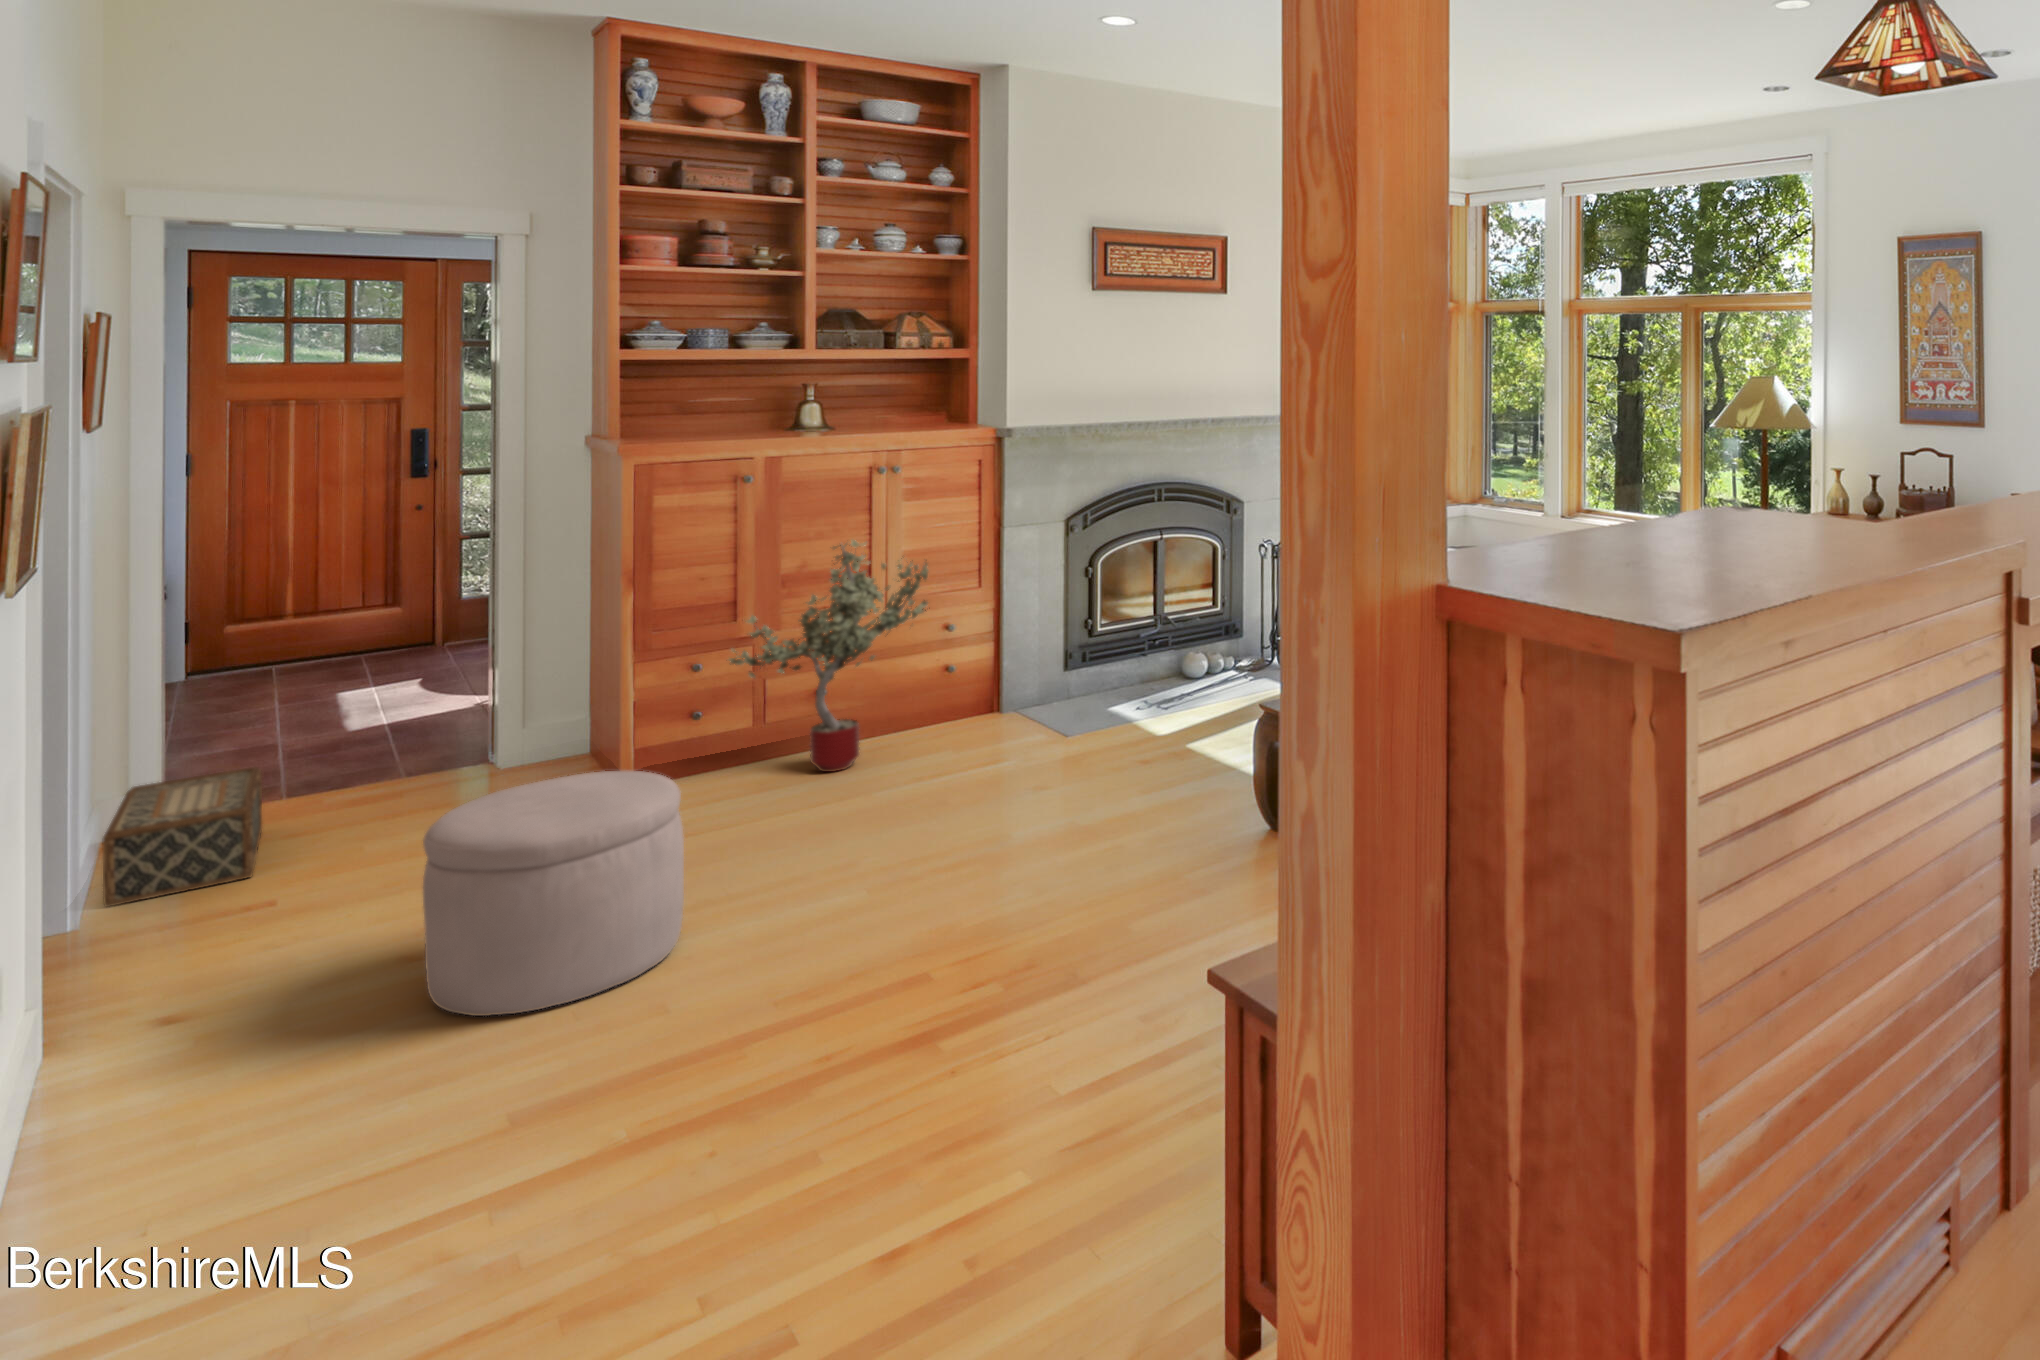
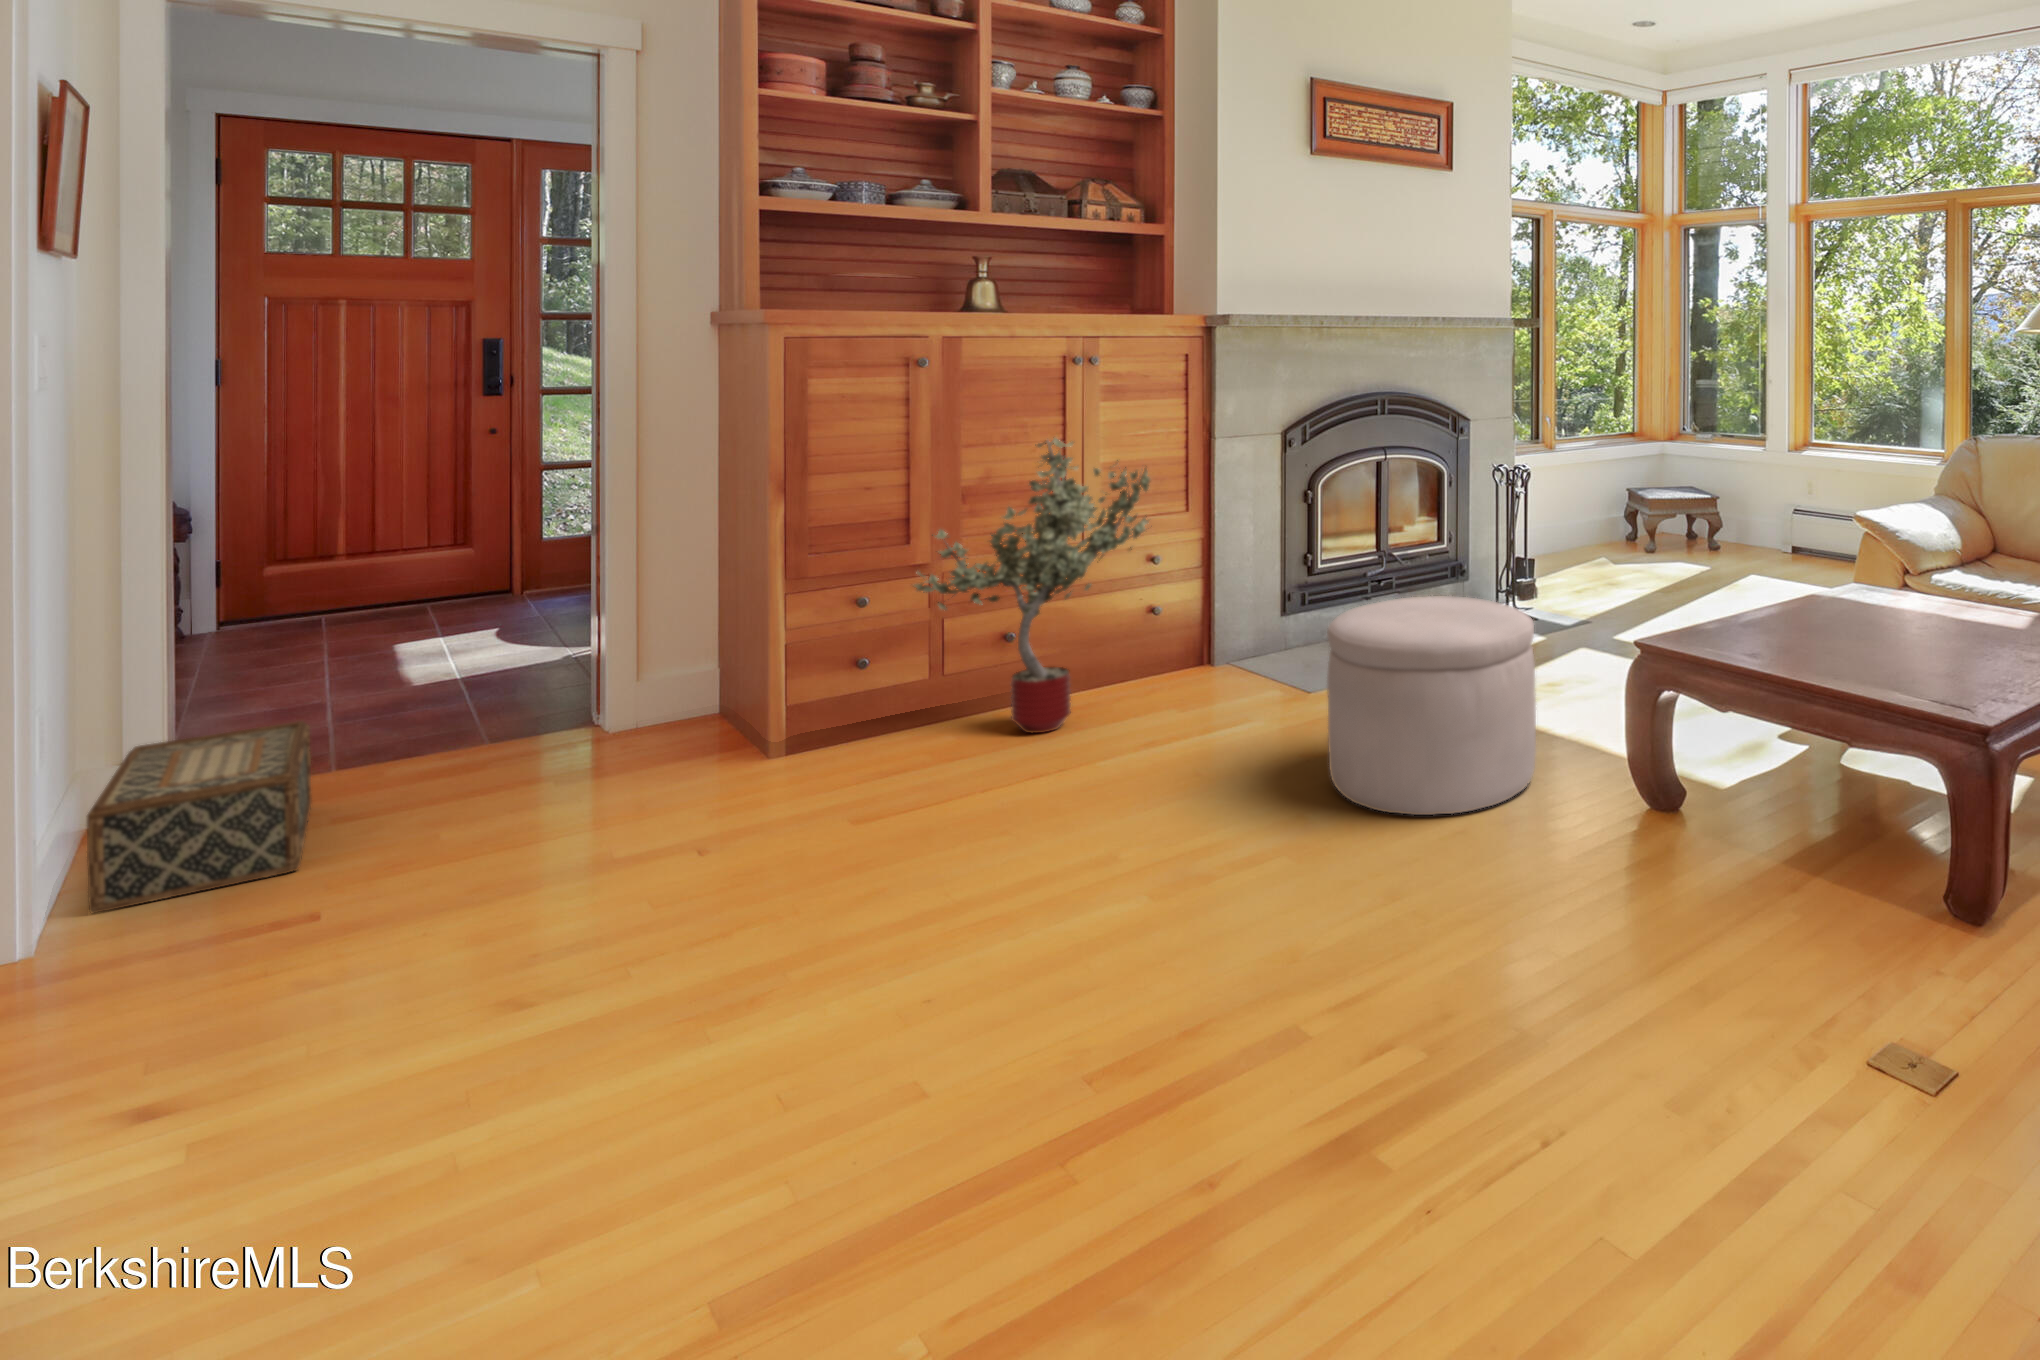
ottoman: present [423,771,684,1016] -> present [1327,596,1536,815]

